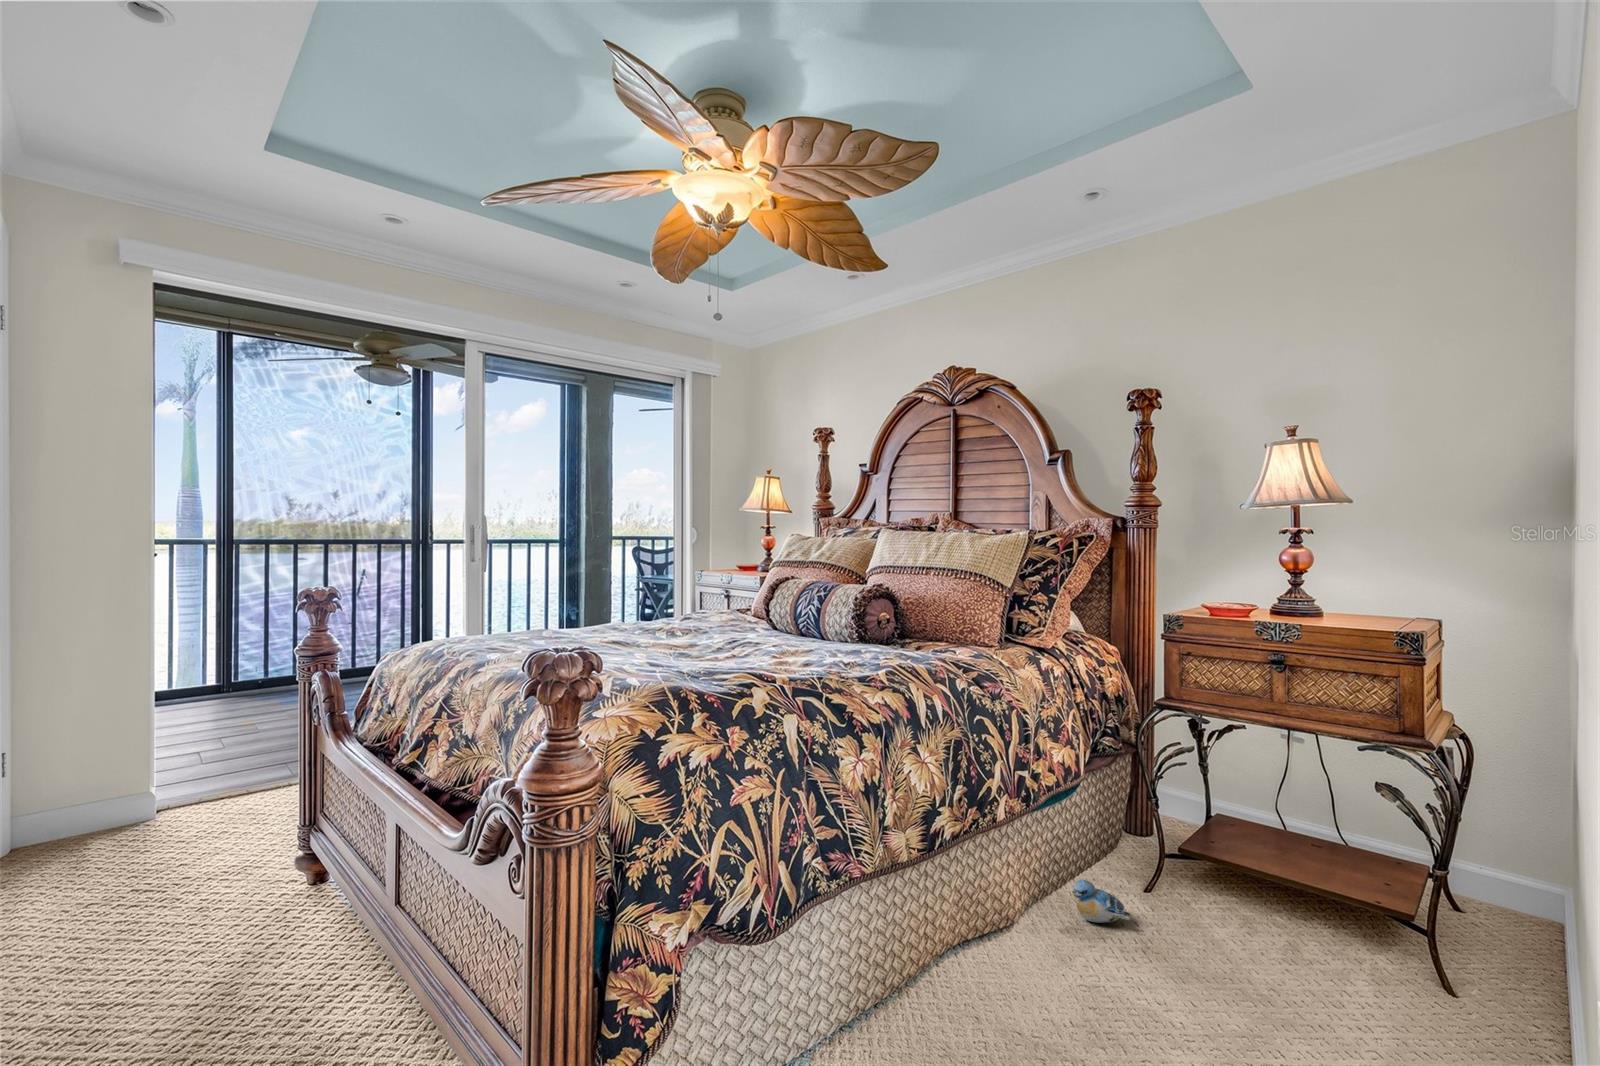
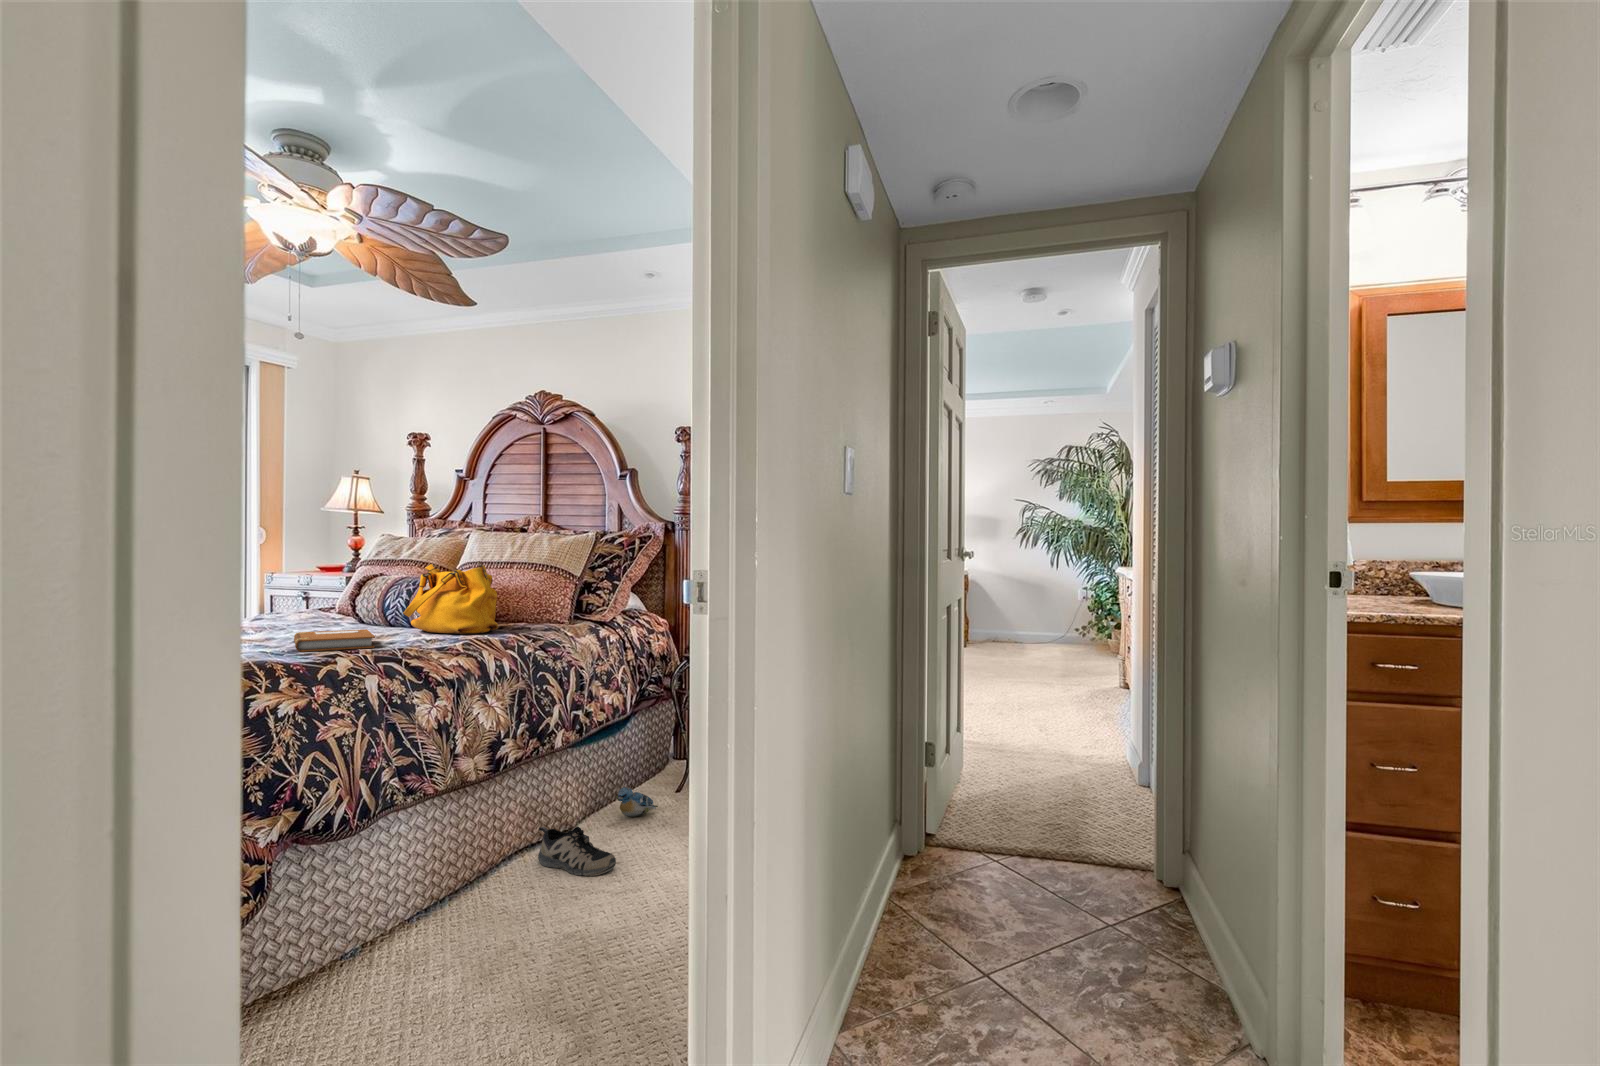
handbag: none [816,569,922,659] -> present [403,561,498,634]
notebook: none [710,648,791,676] -> present [294,629,375,652]
shoe: none [979,925,1094,1025] -> present [538,827,616,876]

